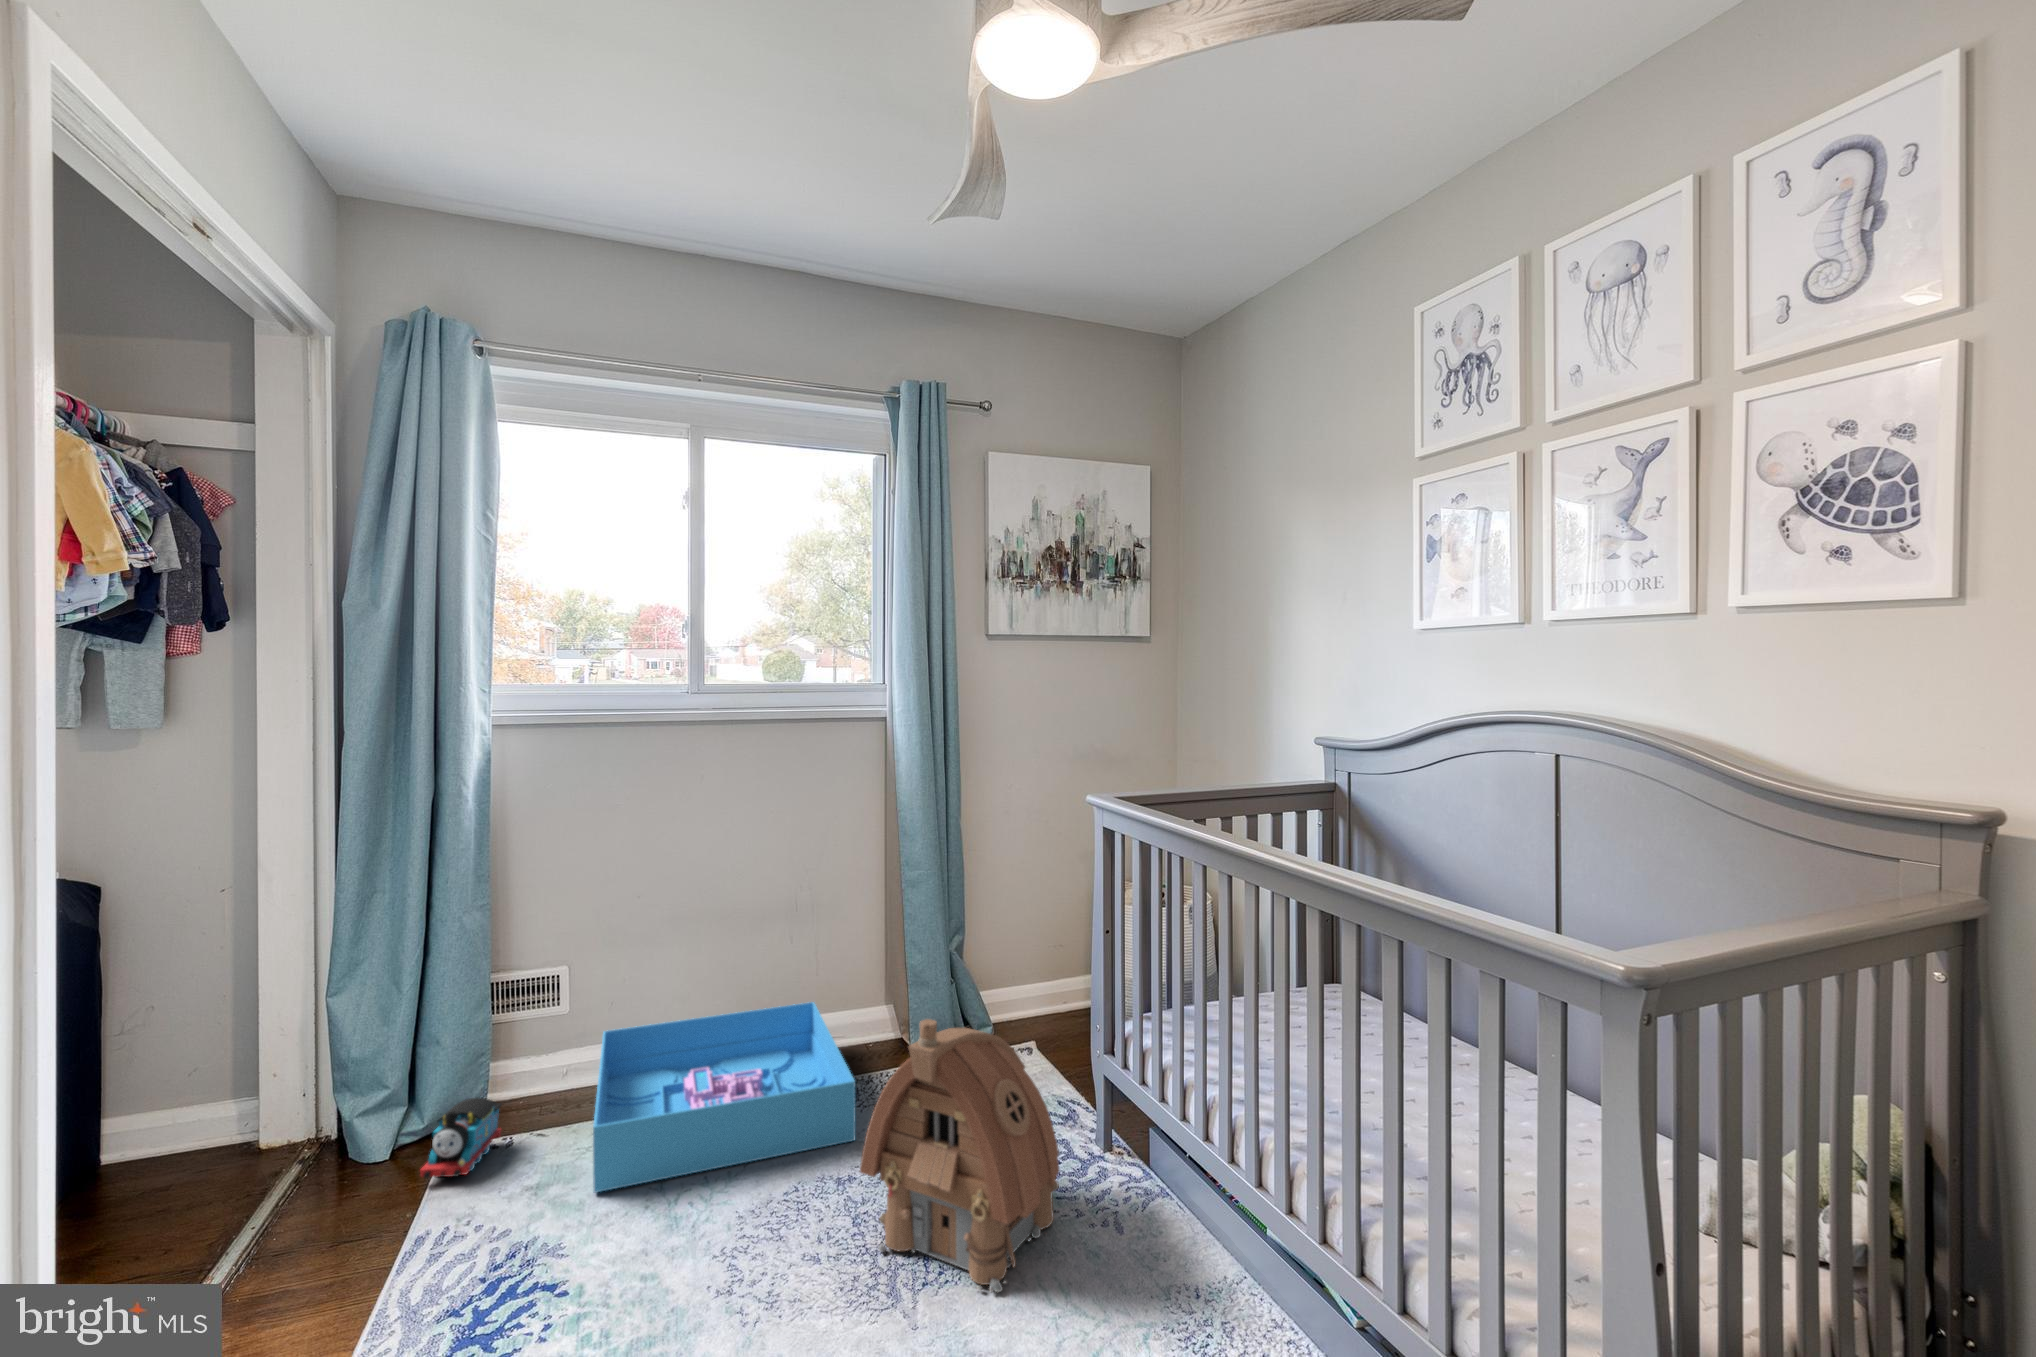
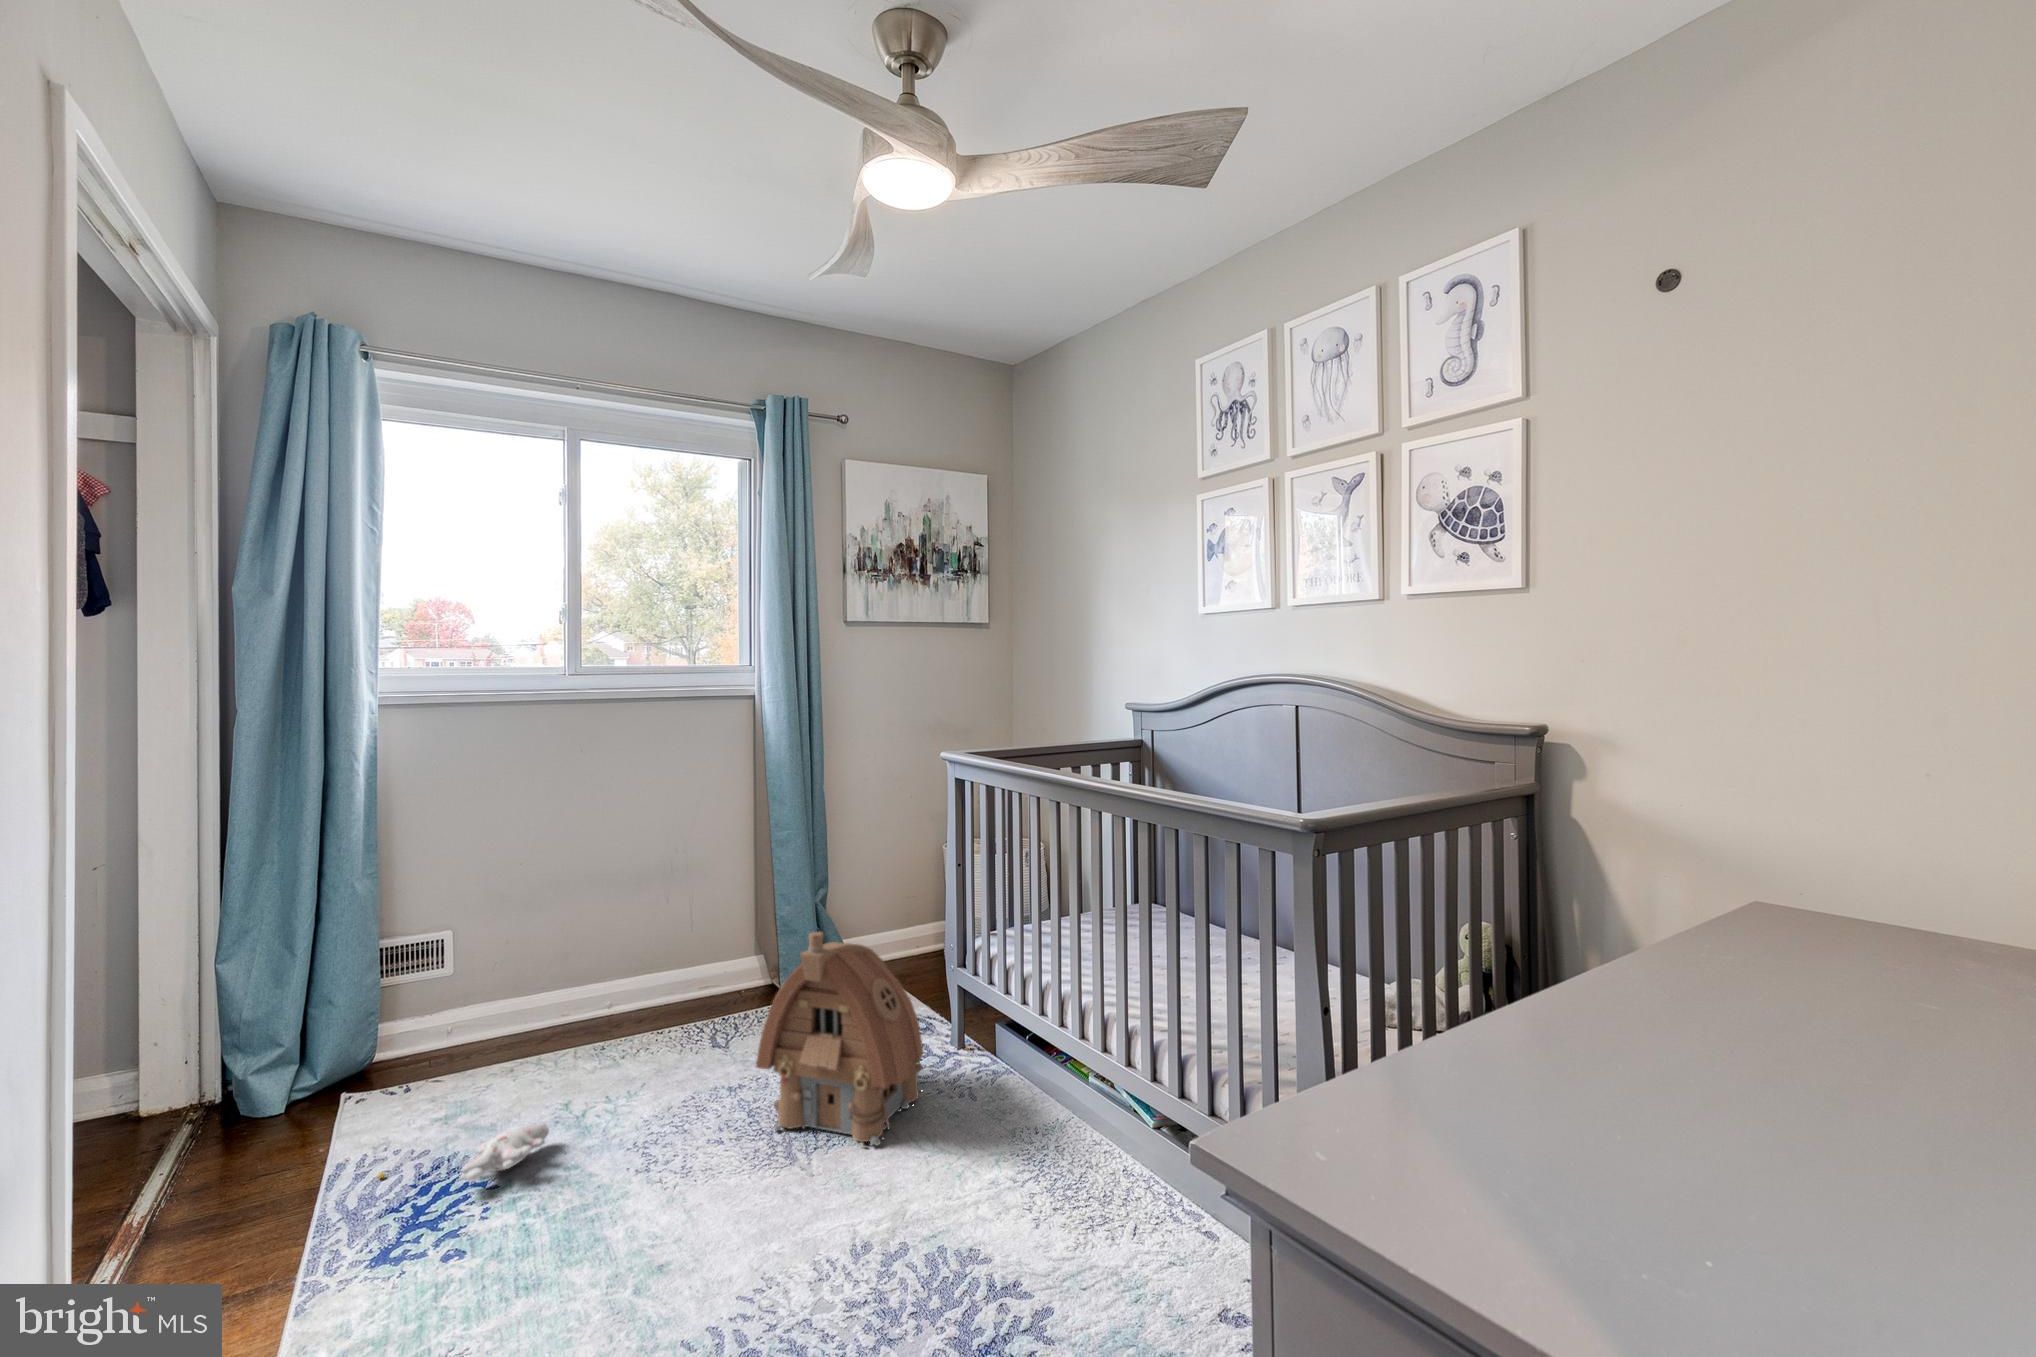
storage bin: present [593,1002,855,1192] -> none [490,955,741,1117]
toy train: present [420,1098,502,1178] -> none [326,1049,400,1121]
plush toy: none [449,1213,632,1287] -> present [378,1123,549,1181]

